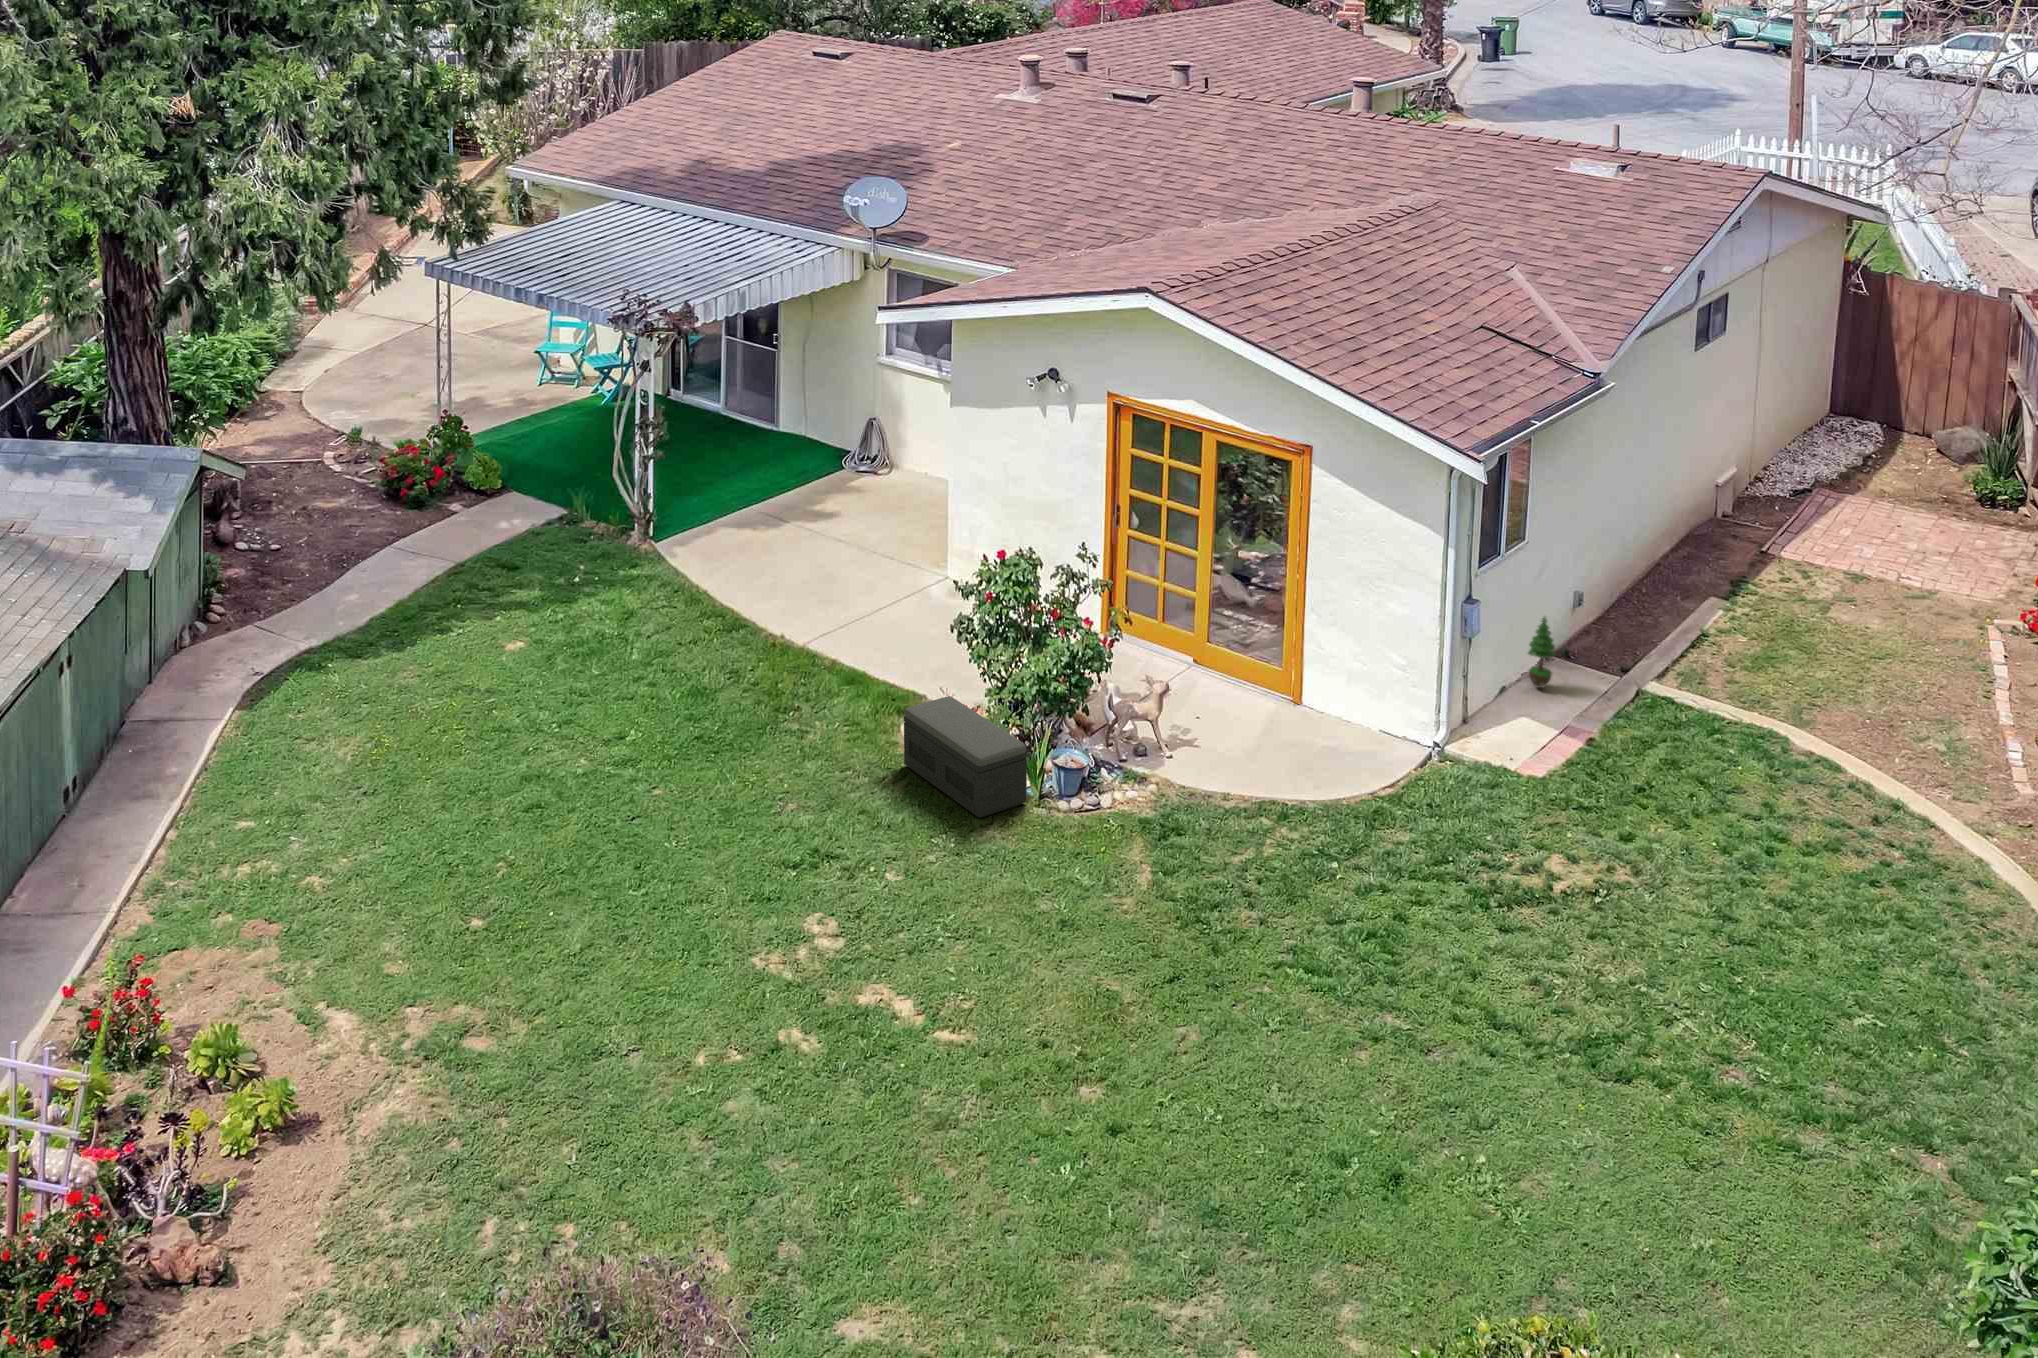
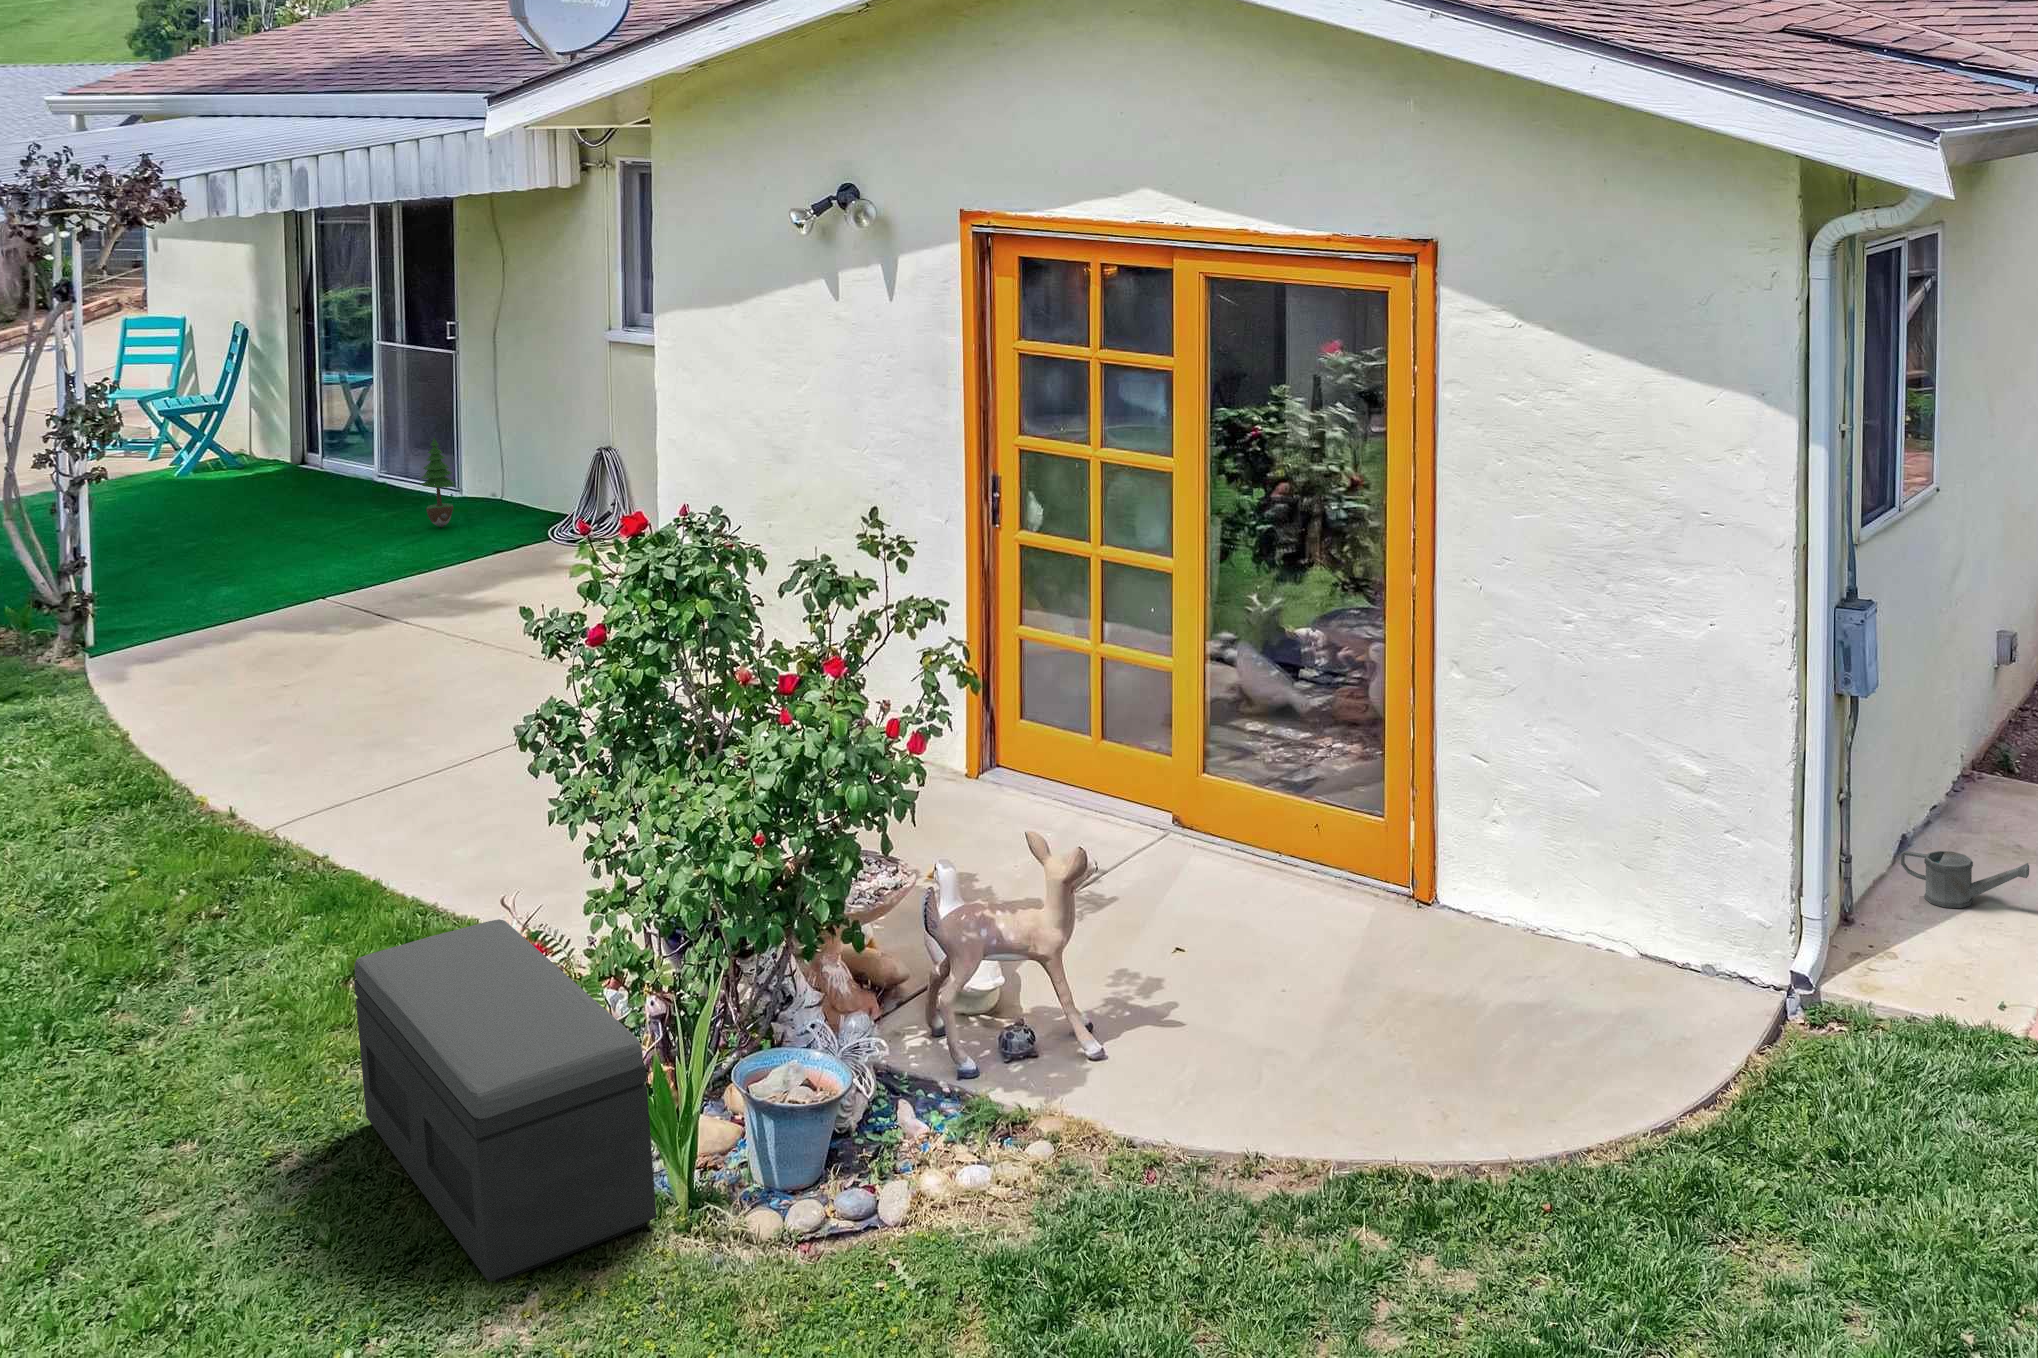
potted tree: present [1528,617,1556,688] -> present [421,438,455,528]
watering can: none [1496,695,1545,719] -> present [1901,851,2029,908]

